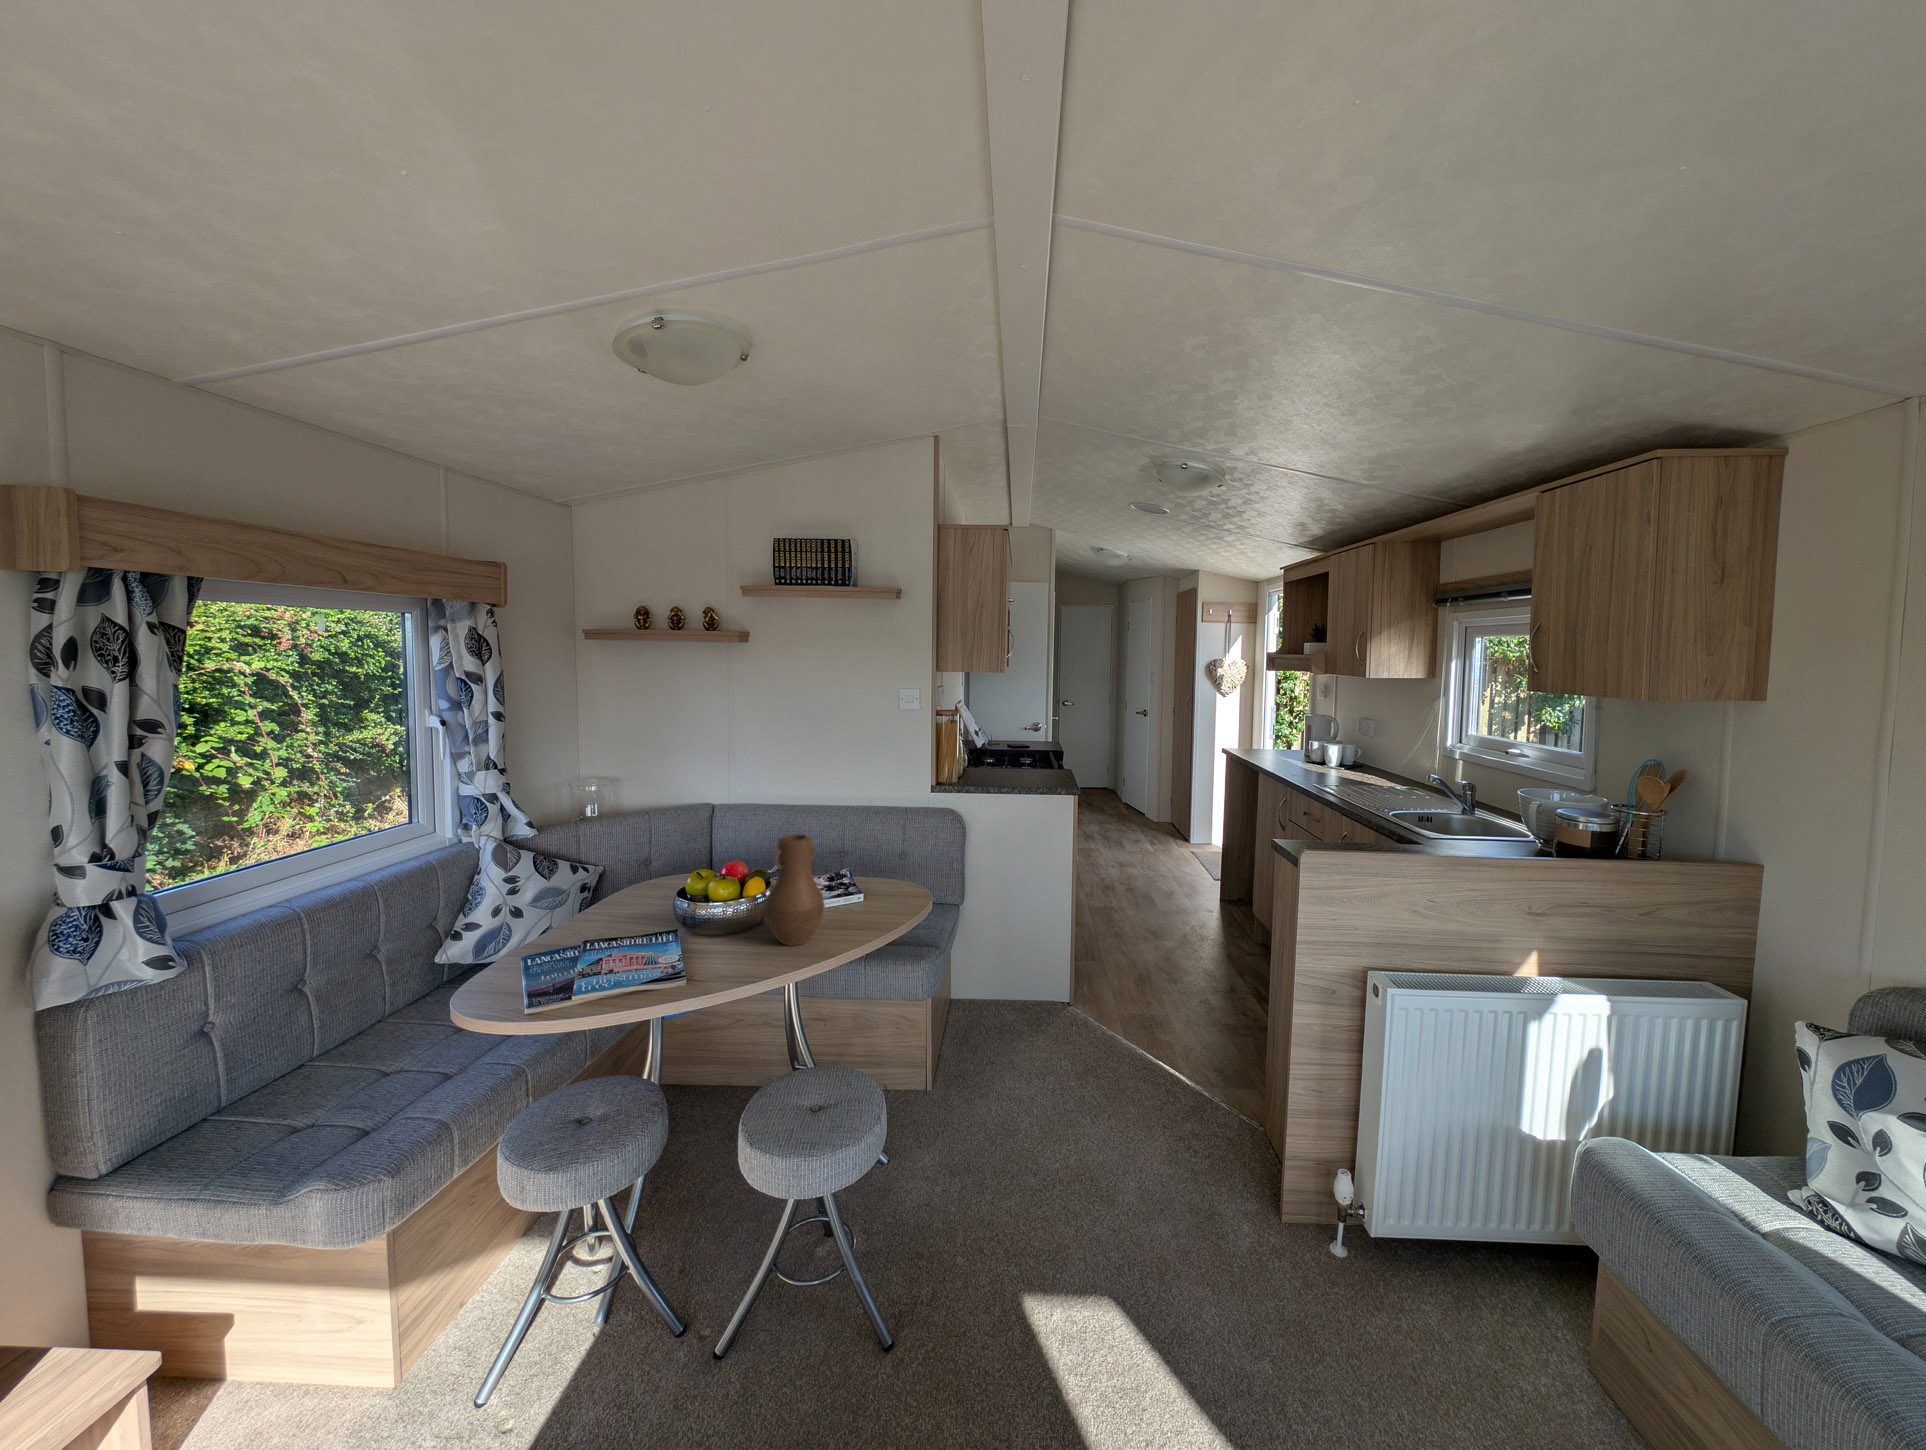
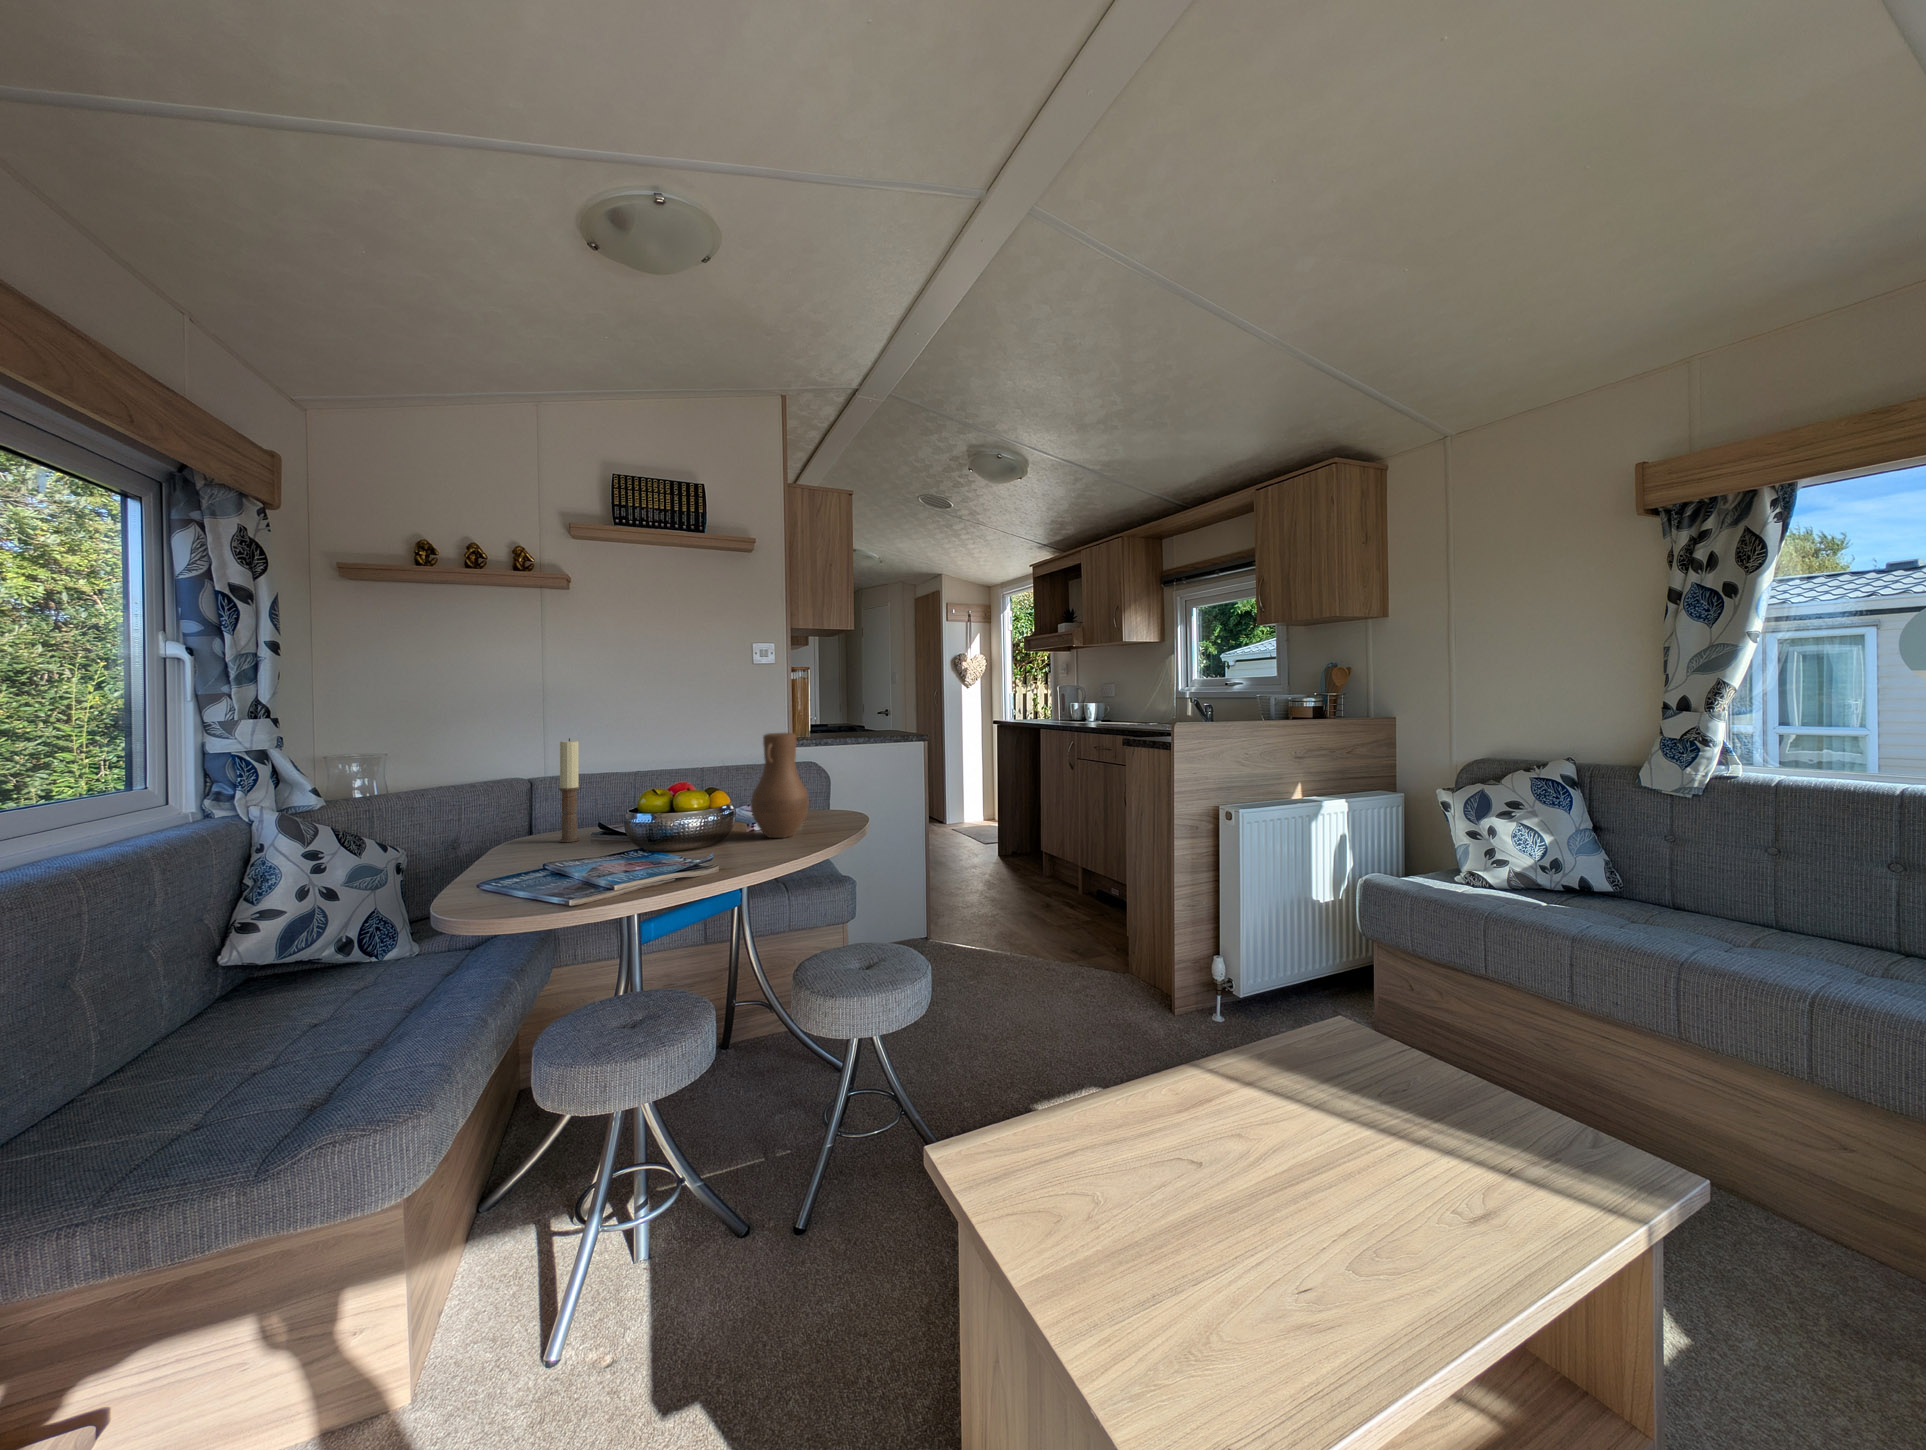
candle: none [641,816,658,910] -> present [559,738,580,842]

